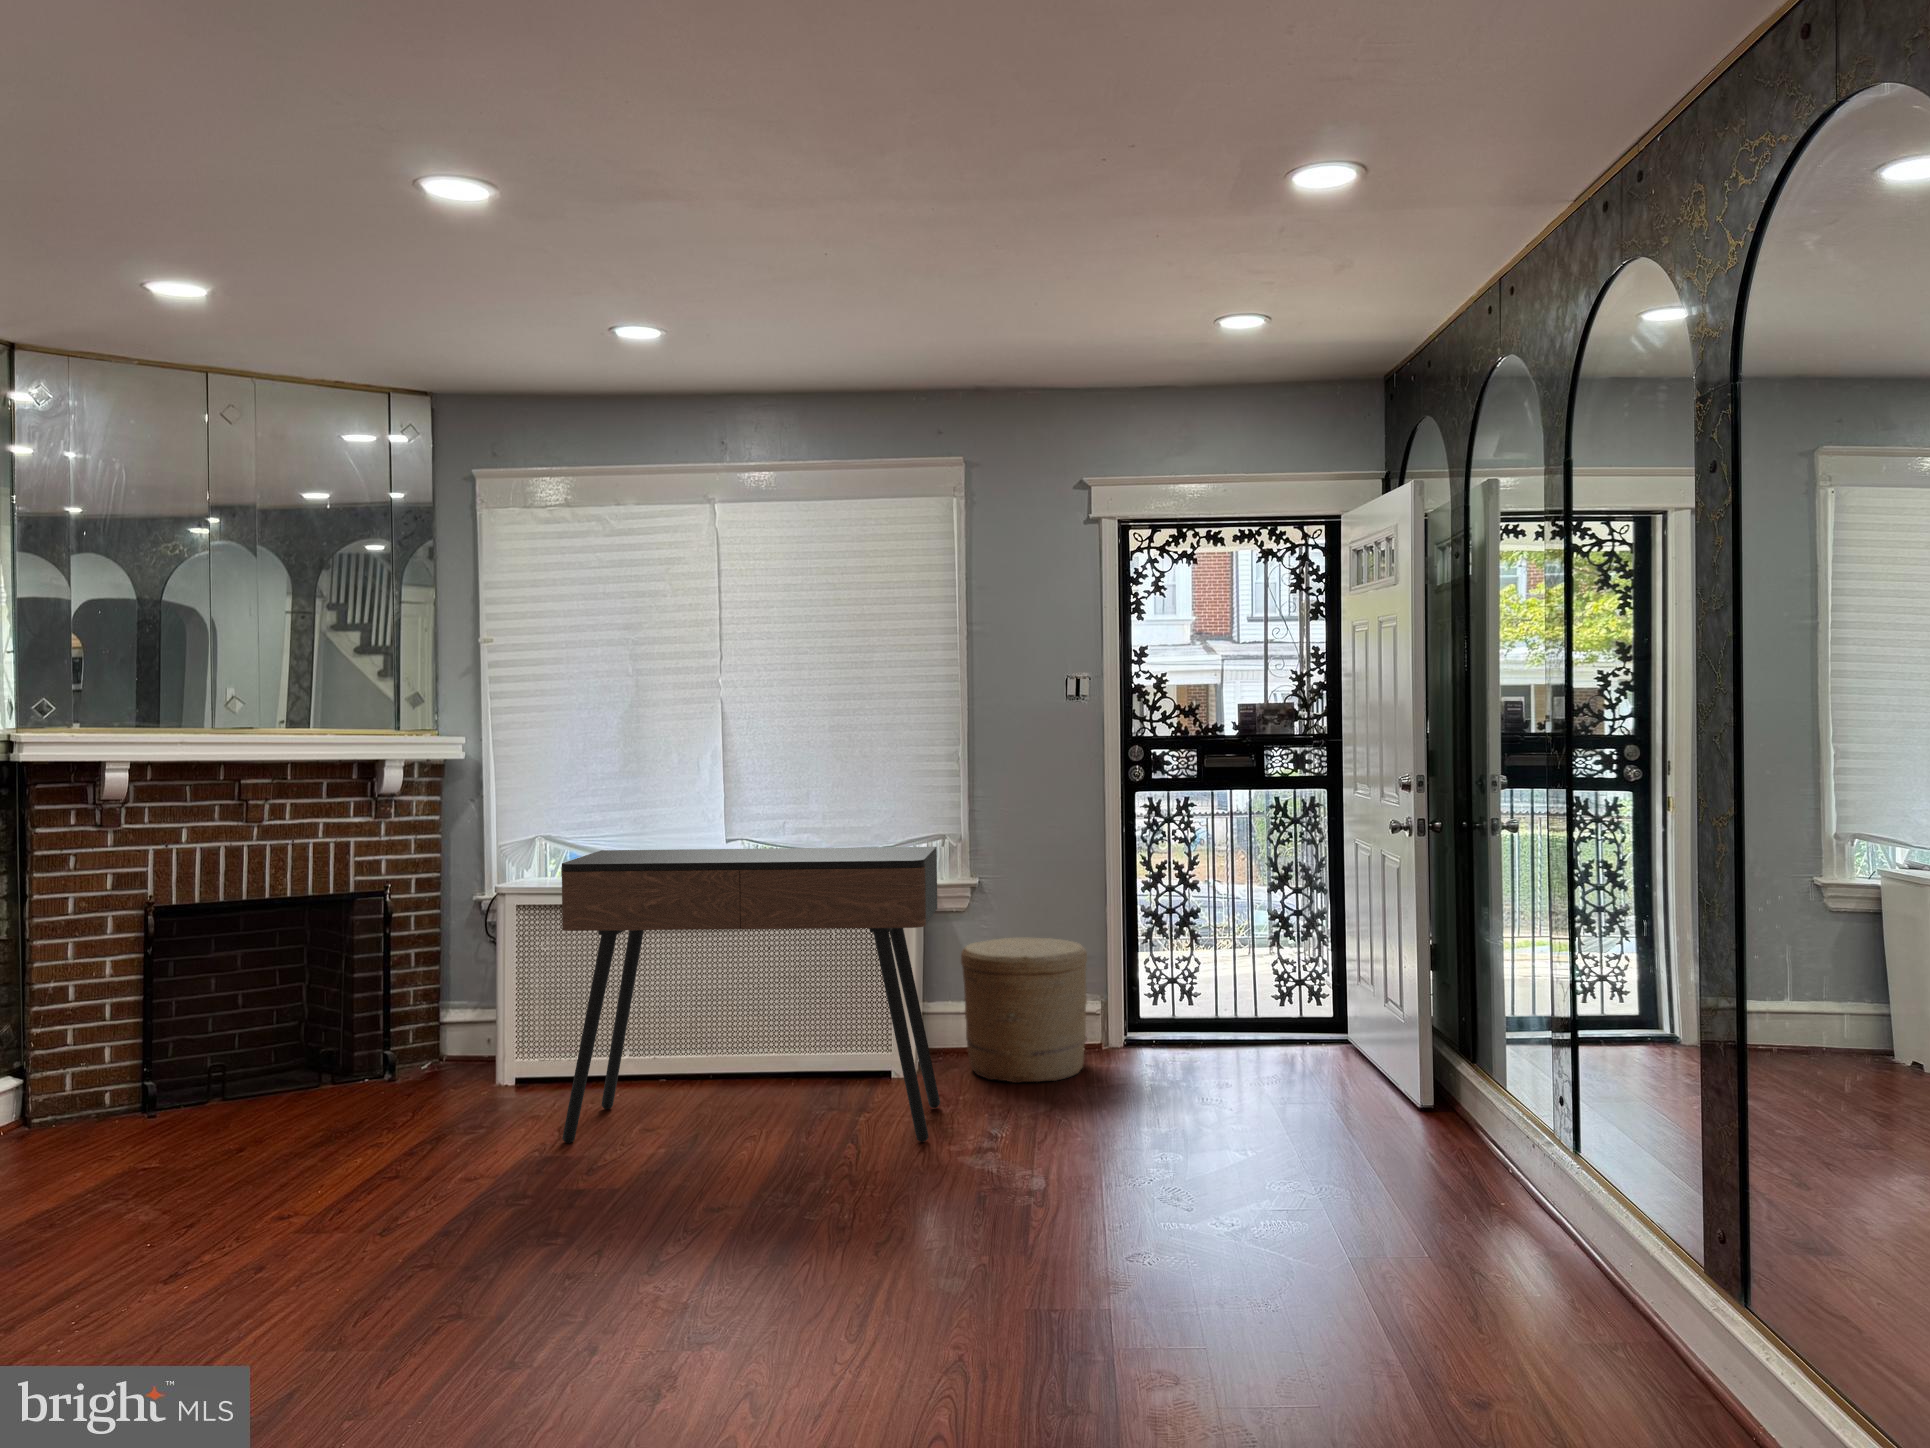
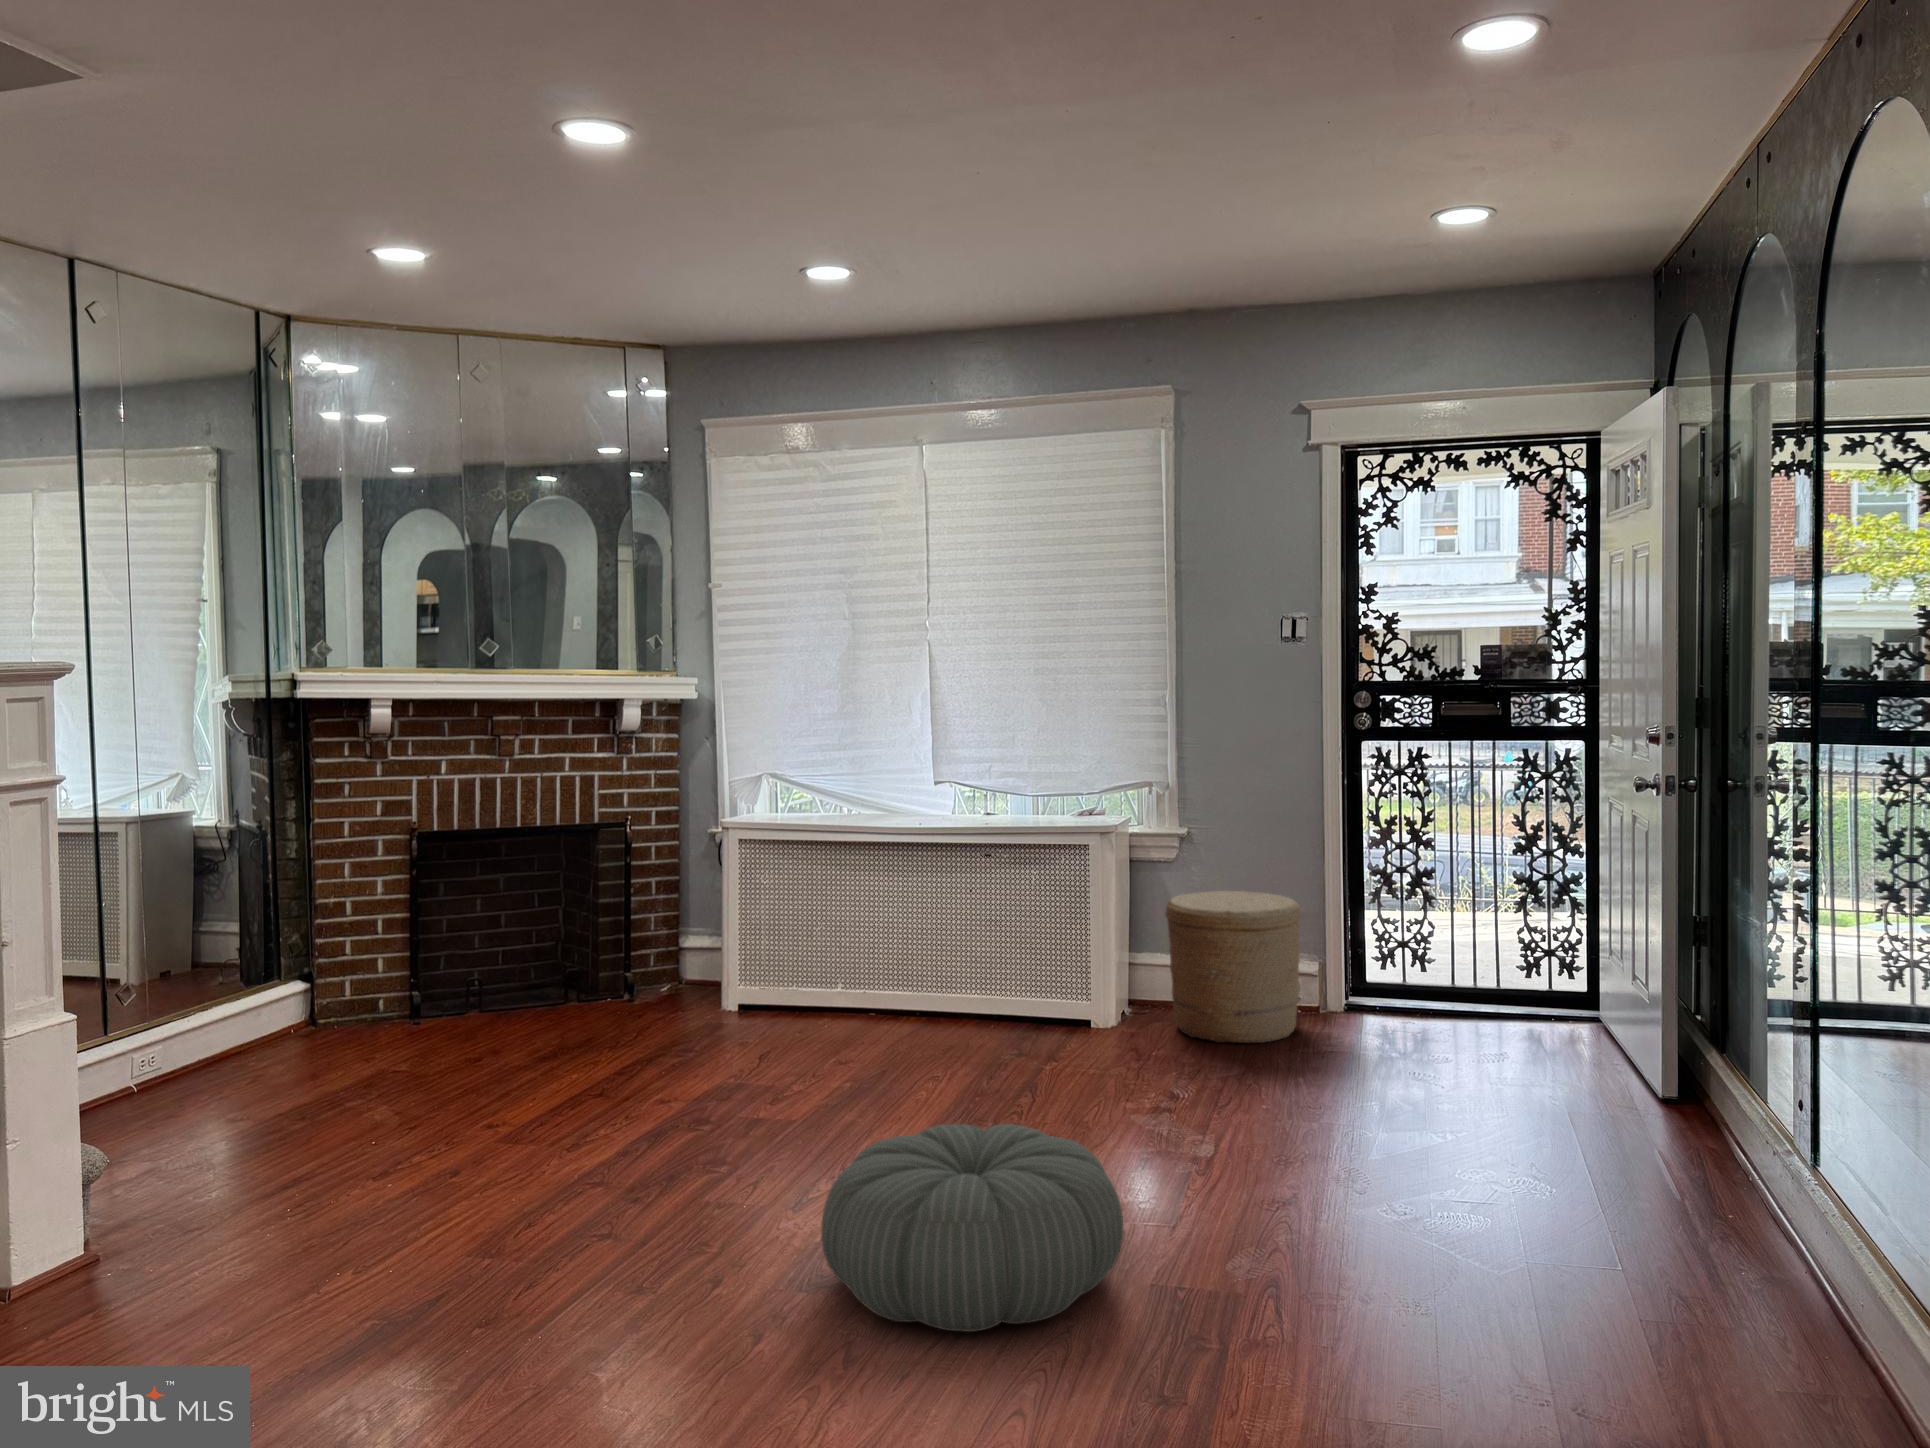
console table: present [562,847,940,1143] -> none [751,789,1130,1098]
pouf: none [724,1166,1011,1361] -> present [821,1124,1123,1332]

